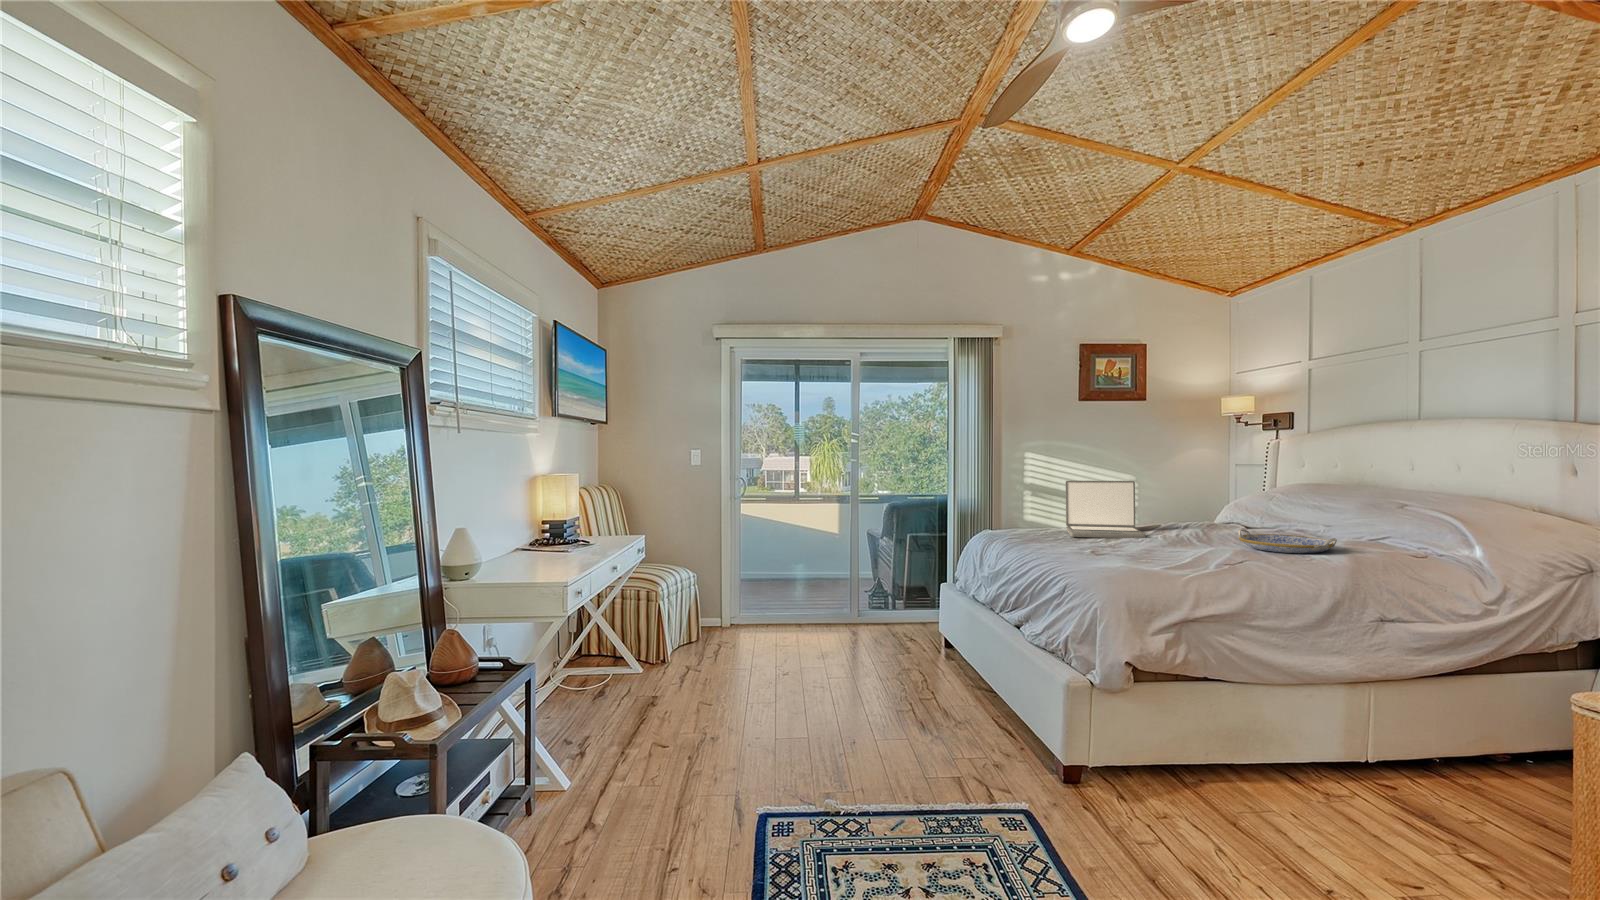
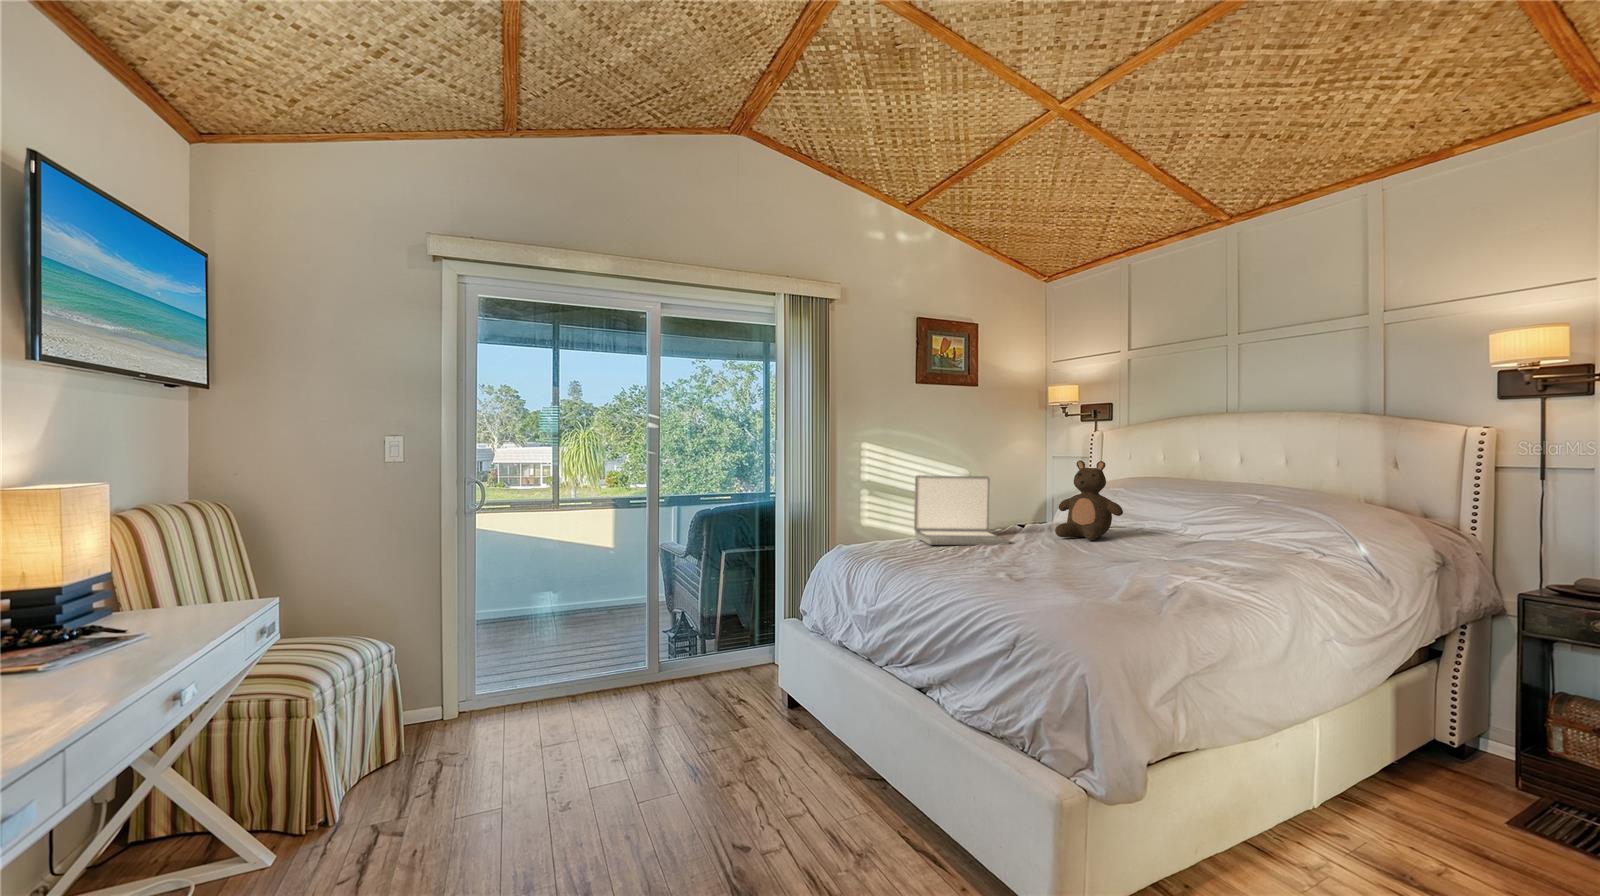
stuffed bear: none [1195,466,1263,536] -> present [1055,460,1123,541]
serving tray: present [1238,529,1337,553] -> none [1120,532,1225,560]

